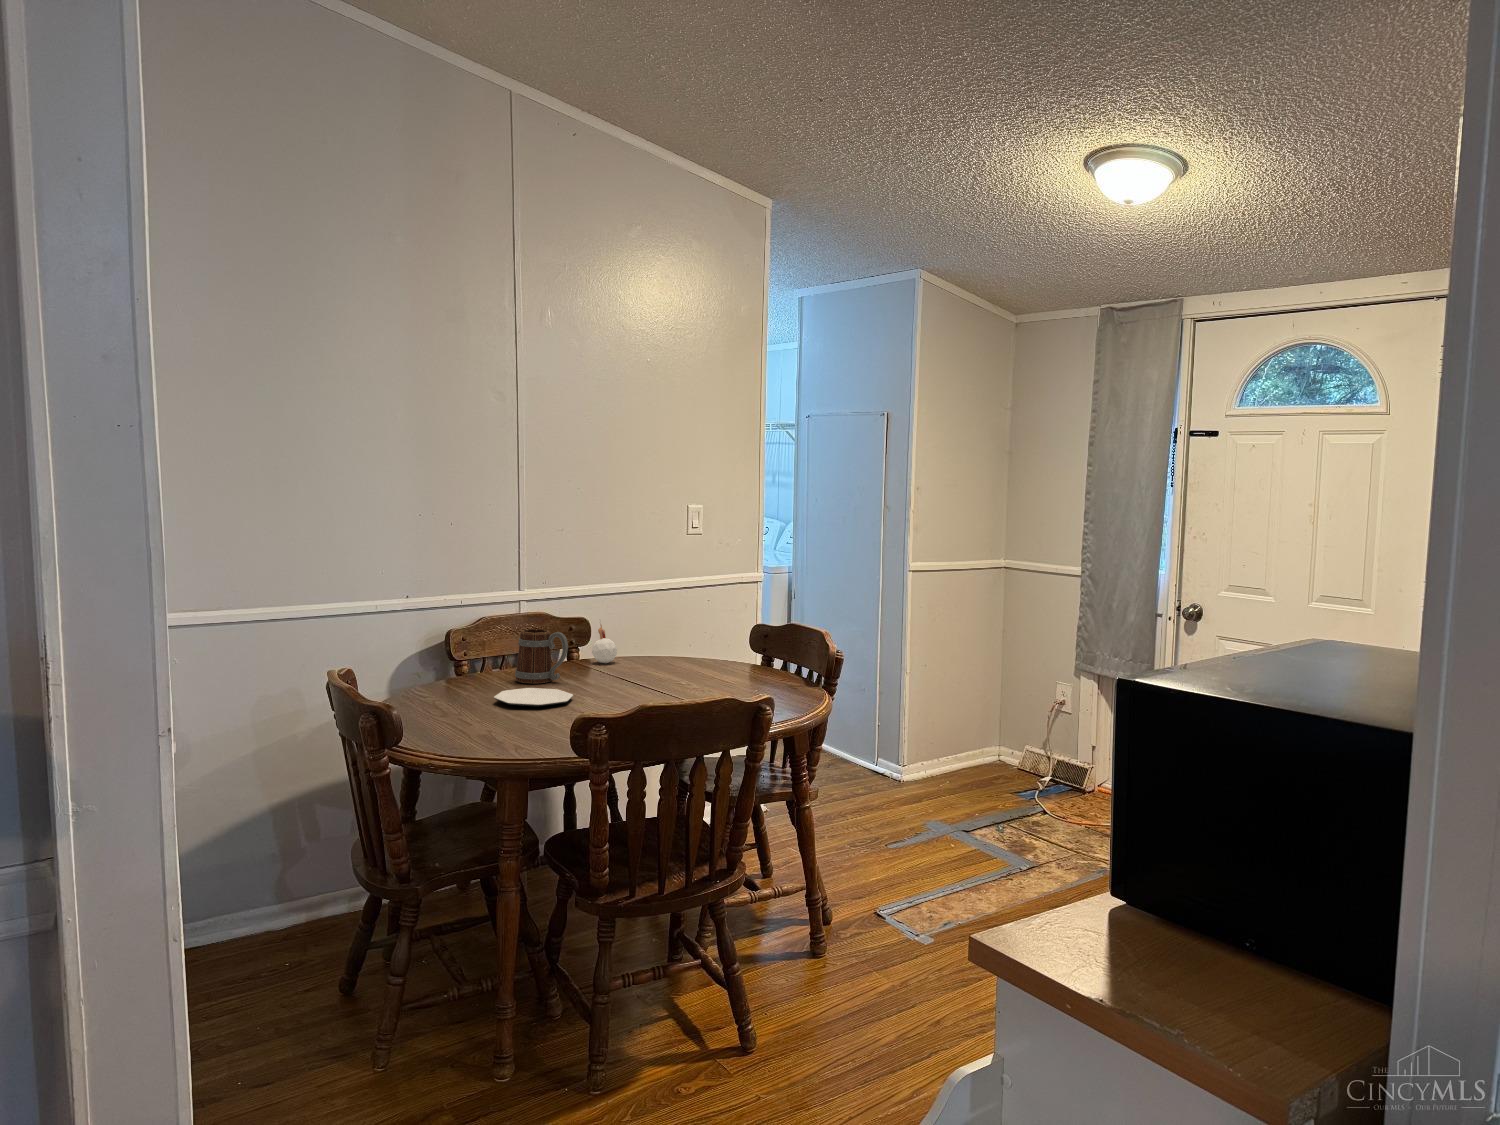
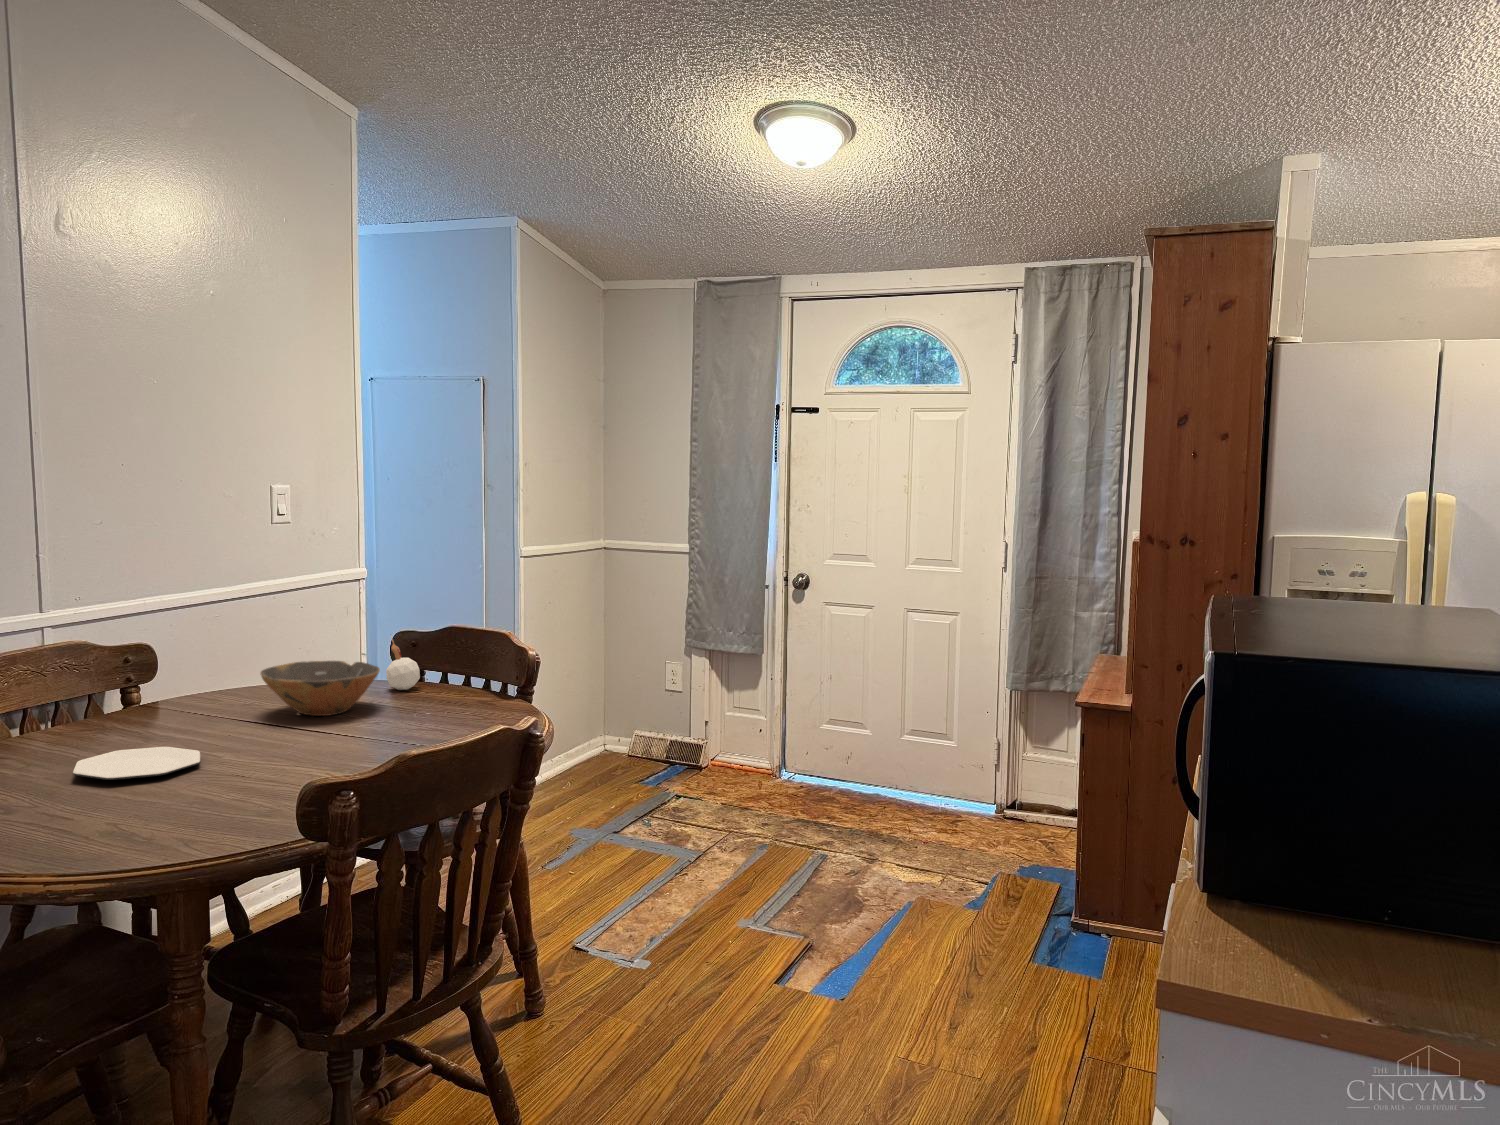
candle: present [592,623,617,663] -> present [386,636,420,690]
mug: present [515,629,568,684] -> none [72,663,162,744]
bowl: none [634,641,718,683] -> present [260,661,380,716]

